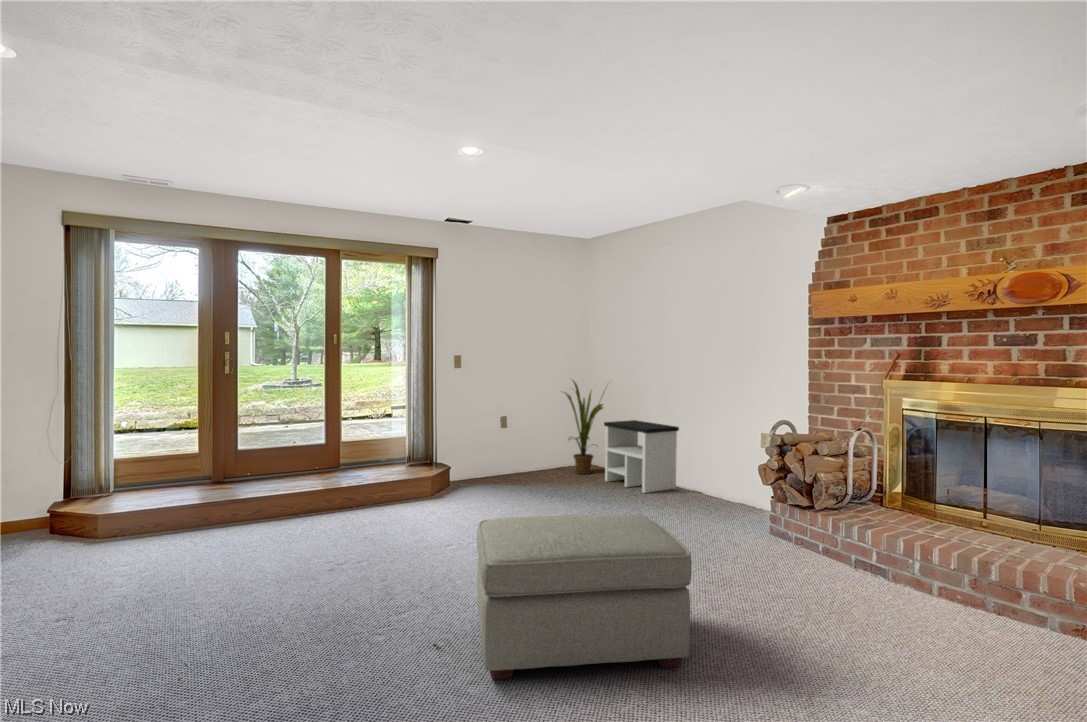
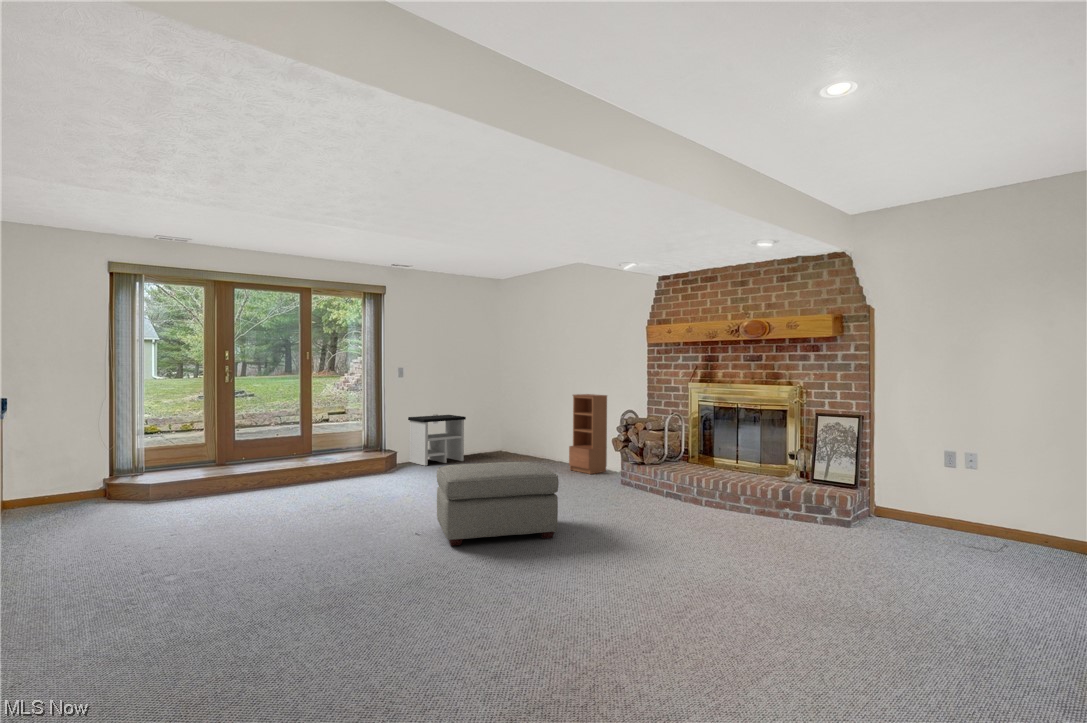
house plant: present [565,381,603,474] -> none [479,383,520,456]
bookcase: none [684,394,741,511] -> present [569,394,607,474]
side table: present [604,420,679,493] -> present [408,415,466,466]

